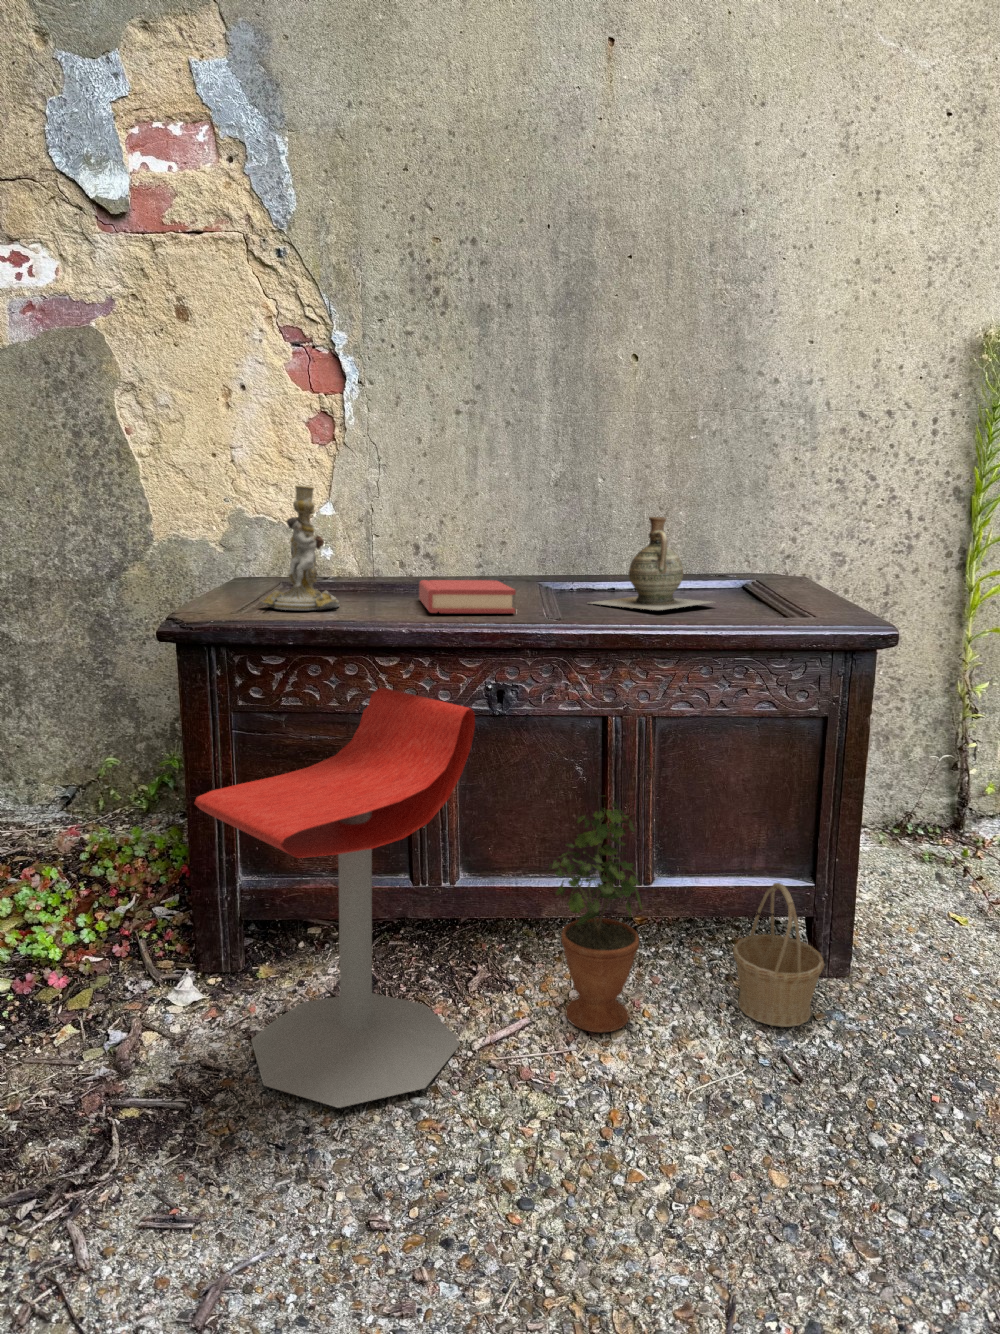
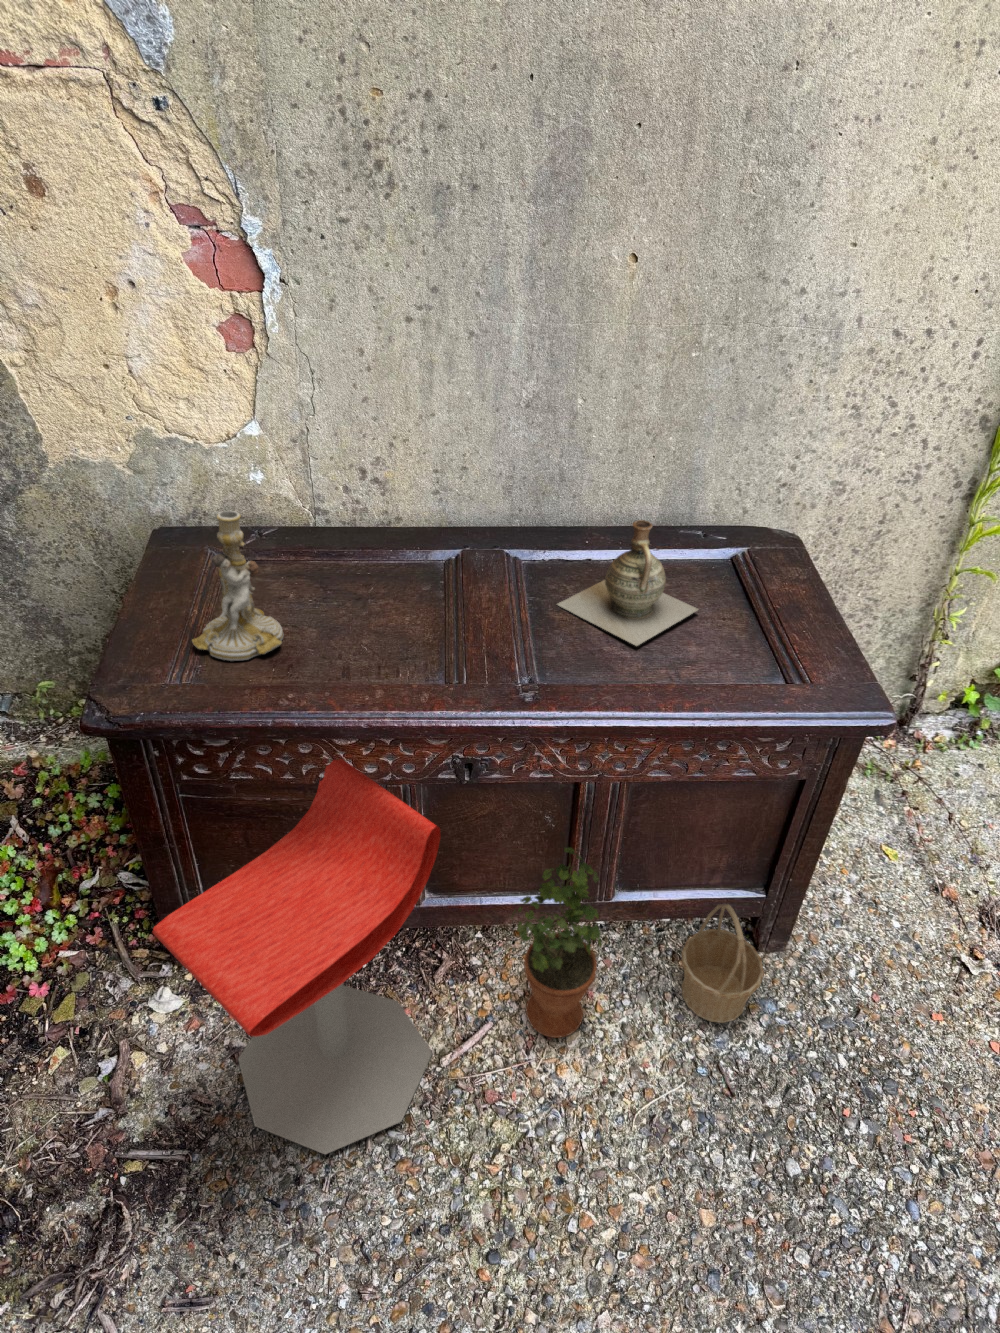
hardback book: present [419,580,516,613] -> none [371,576,481,667]

